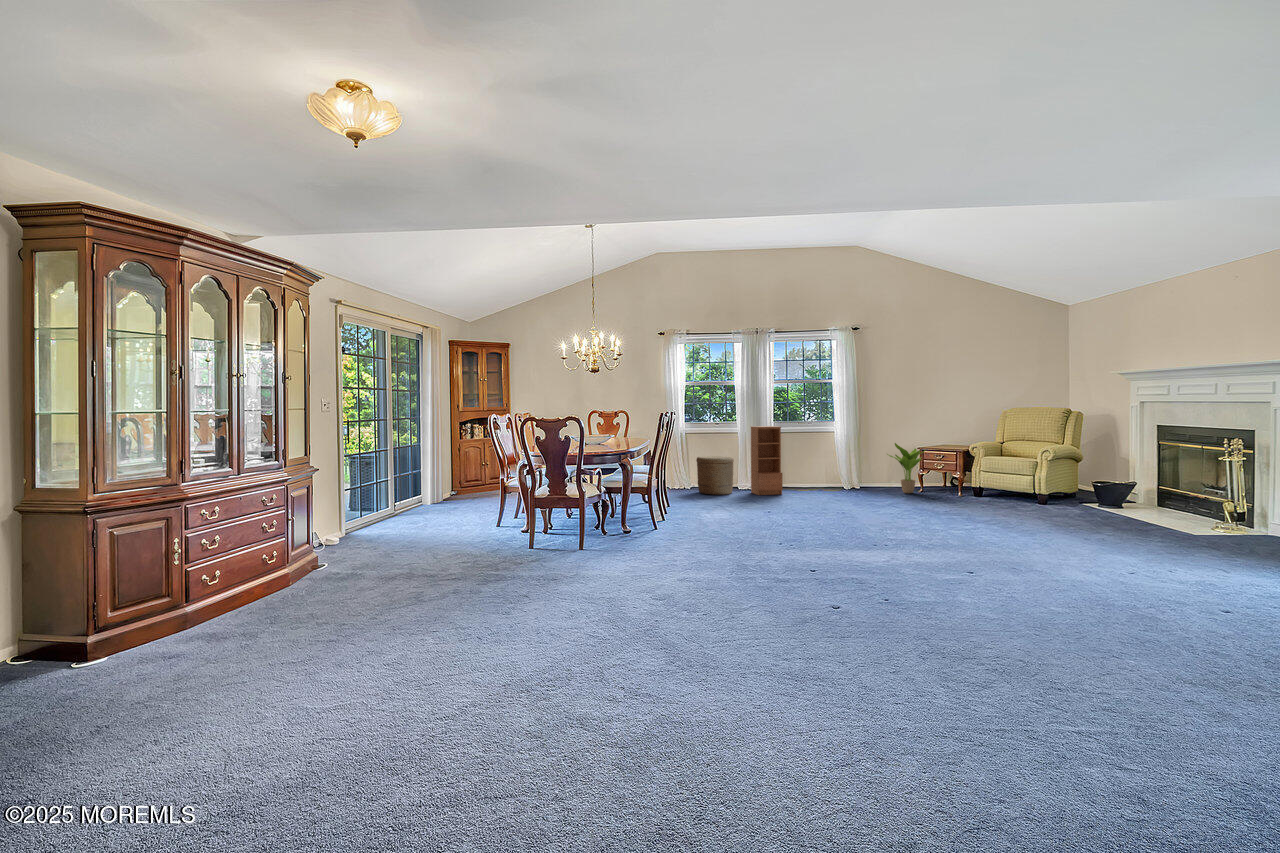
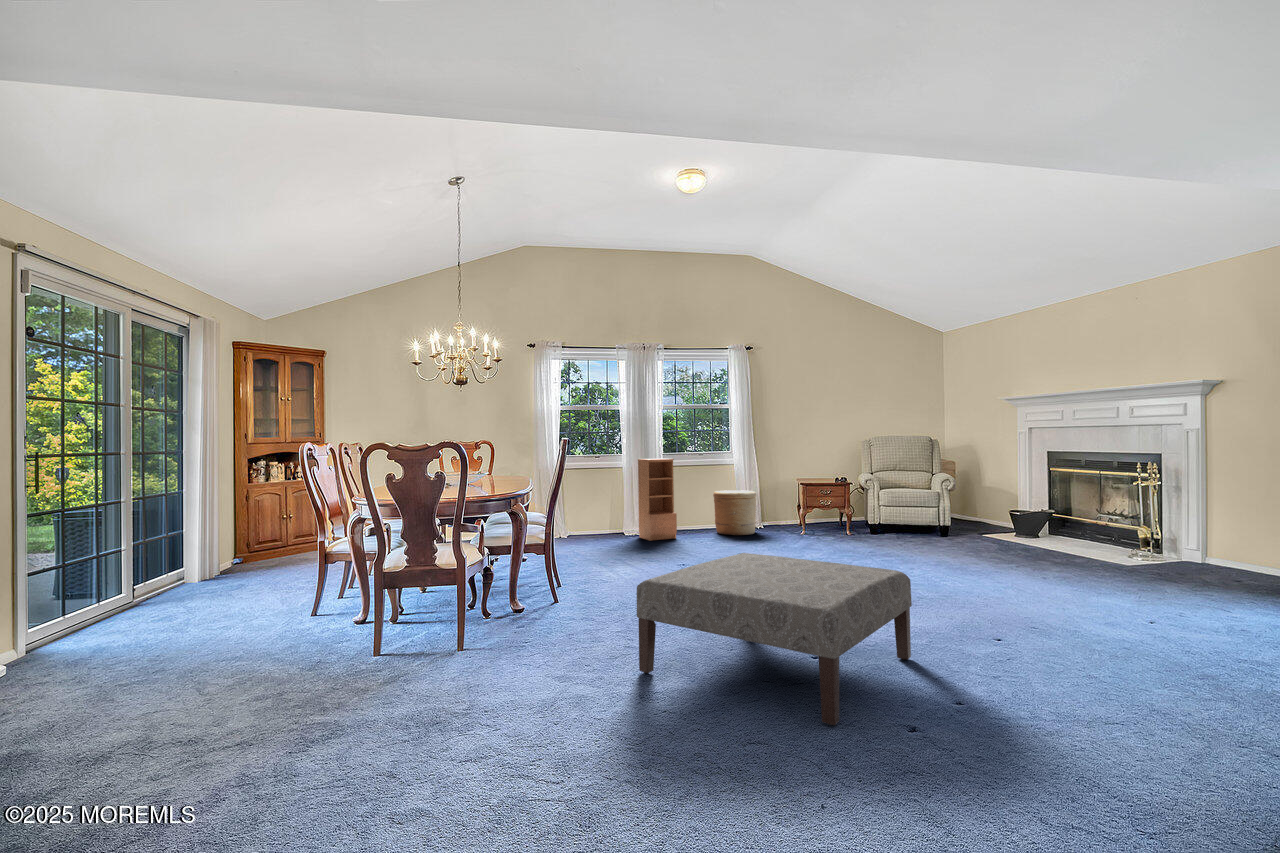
potted plant: present [887,443,925,493] -> none [782,475,825,531]
woven basket: present [696,456,734,495] -> present [713,490,756,535]
ottoman: none [682,498,881,598] -> present [637,553,912,725]

